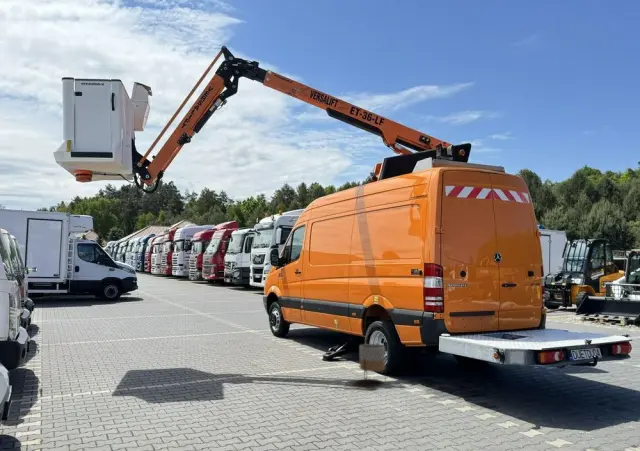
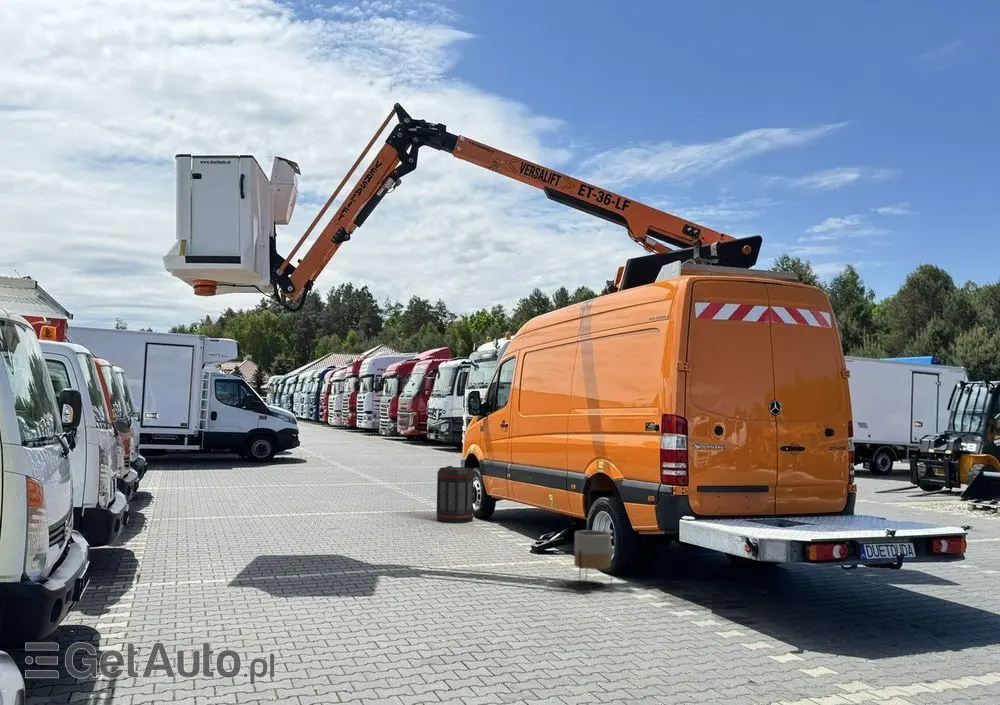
trash can: none [248,301,273,340] -> present [436,466,474,523]

